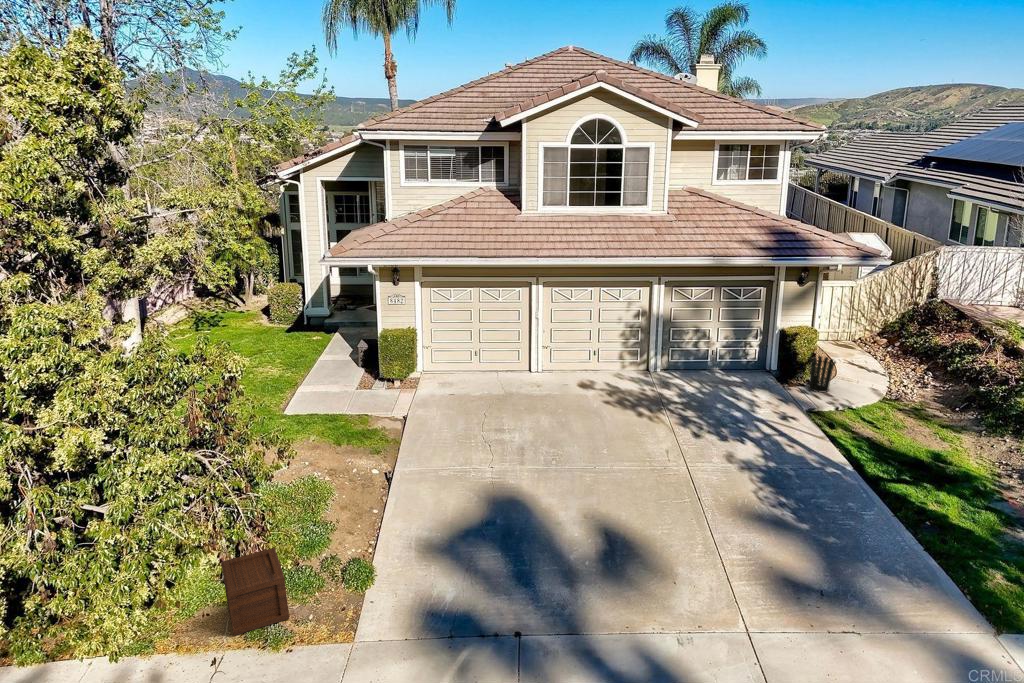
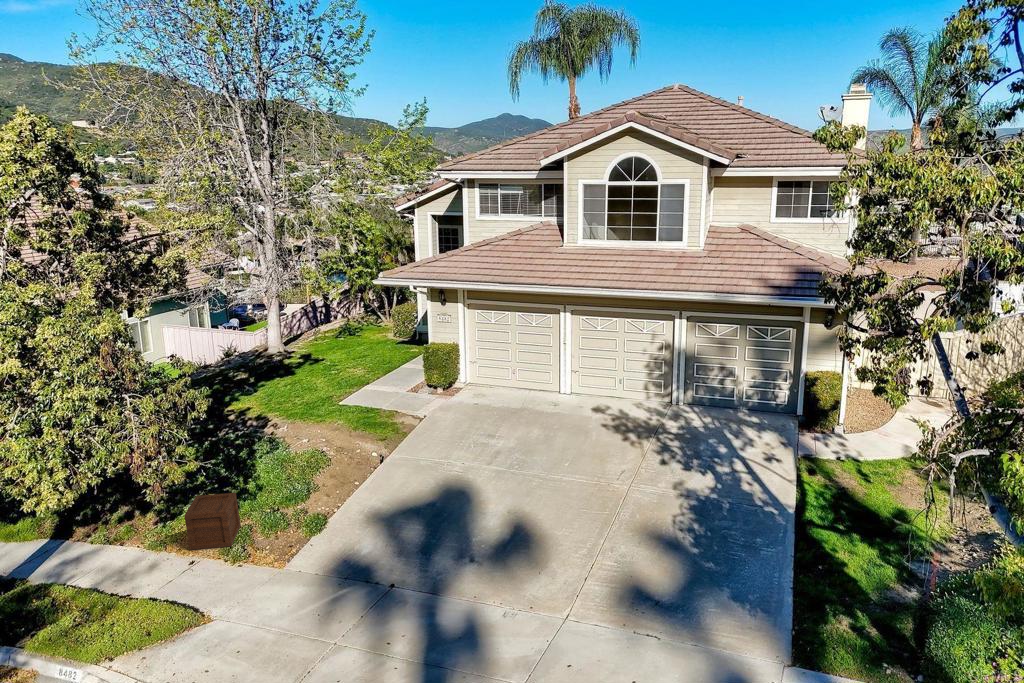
waste bin: present [809,356,836,392] -> none [826,402,854,441]

